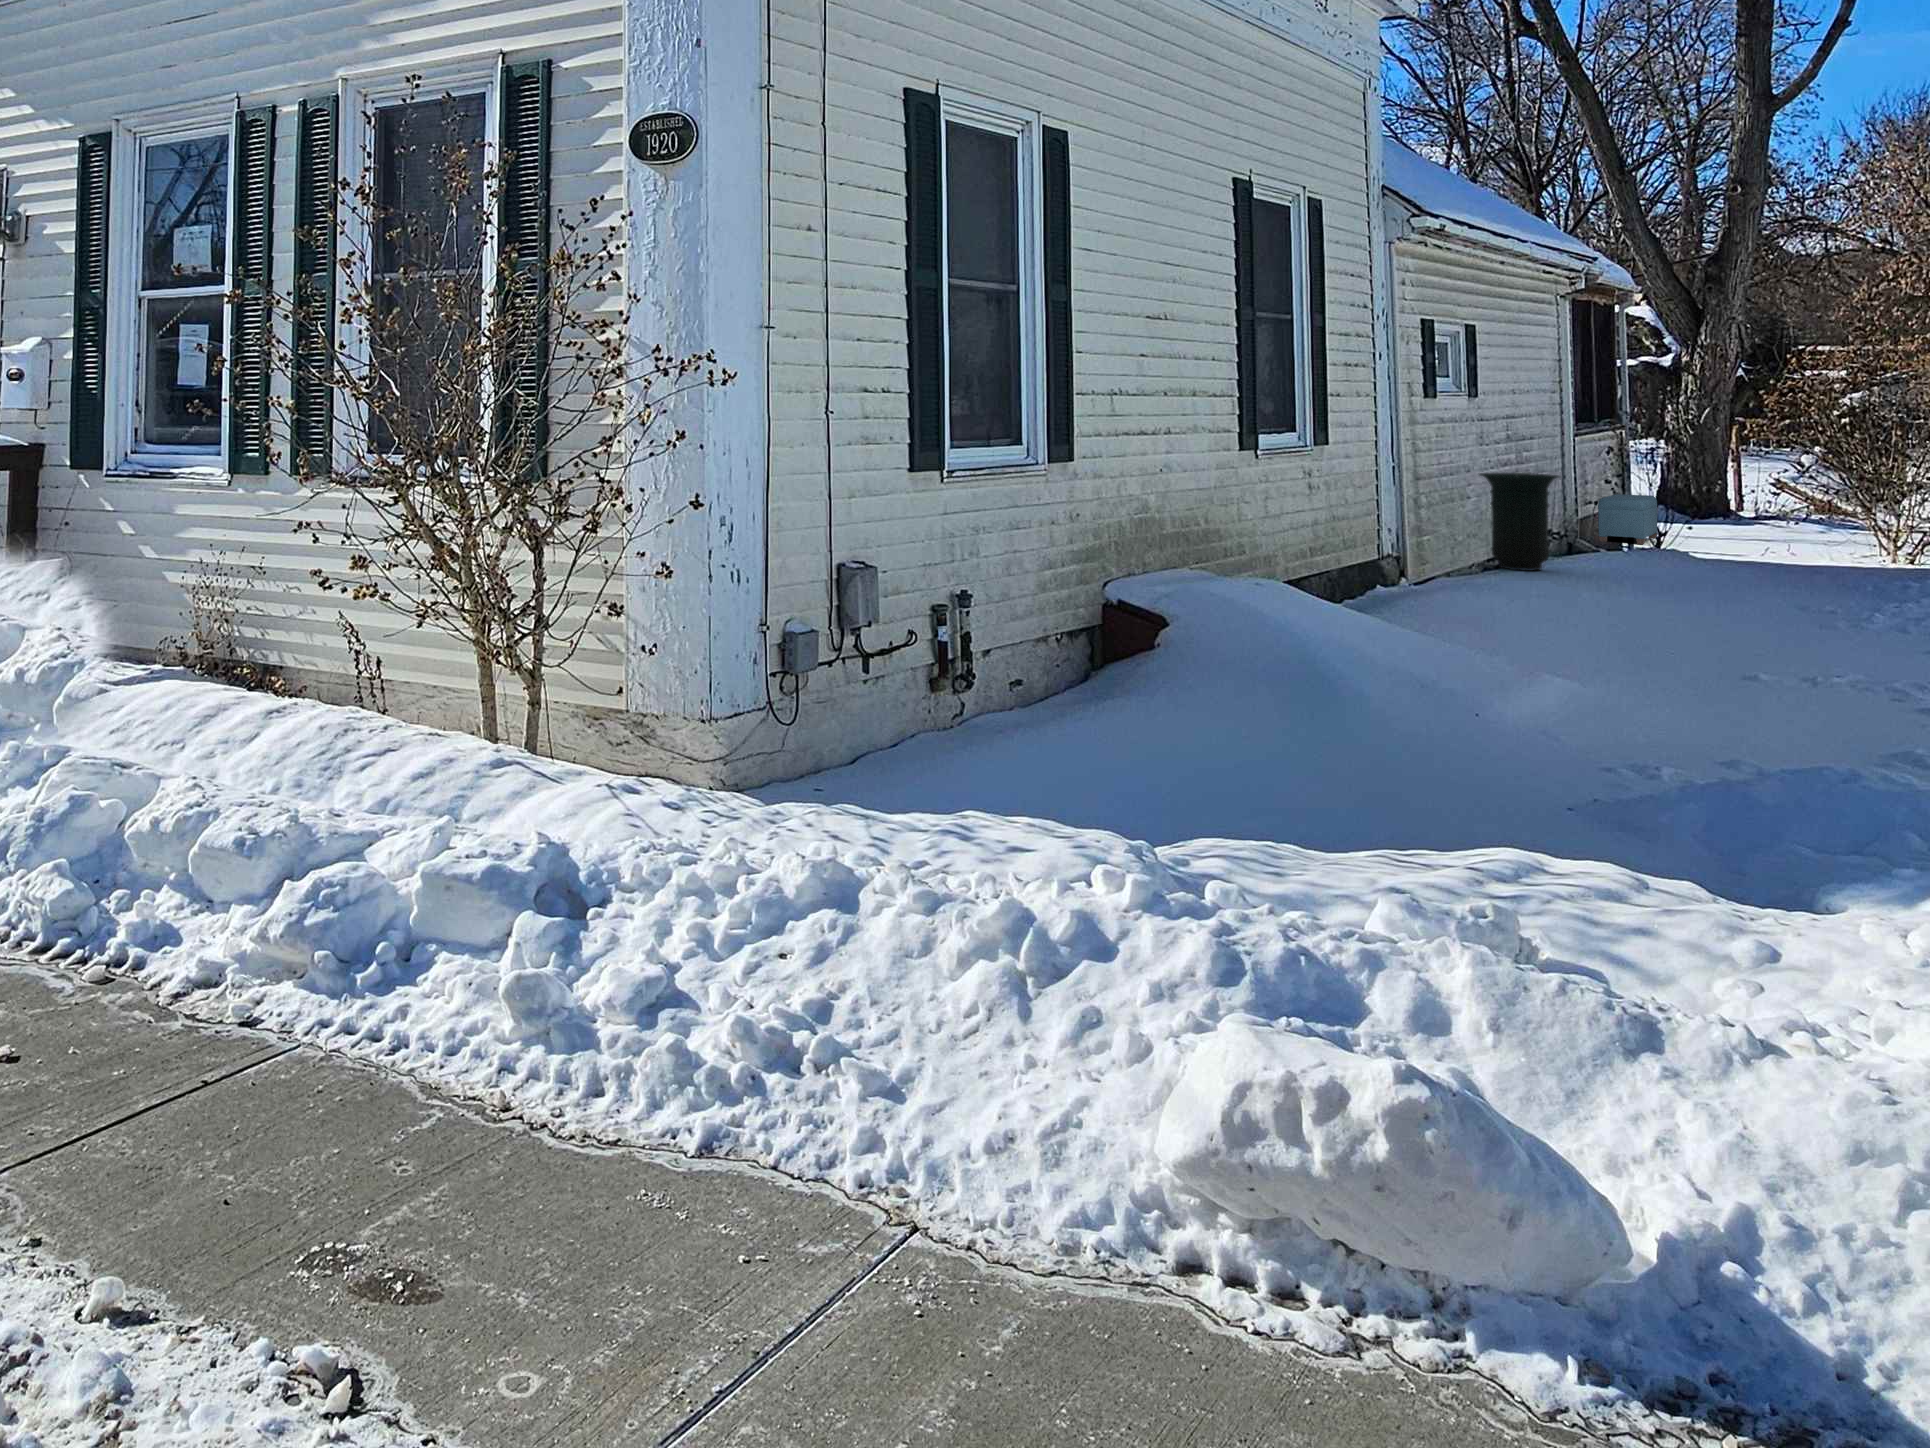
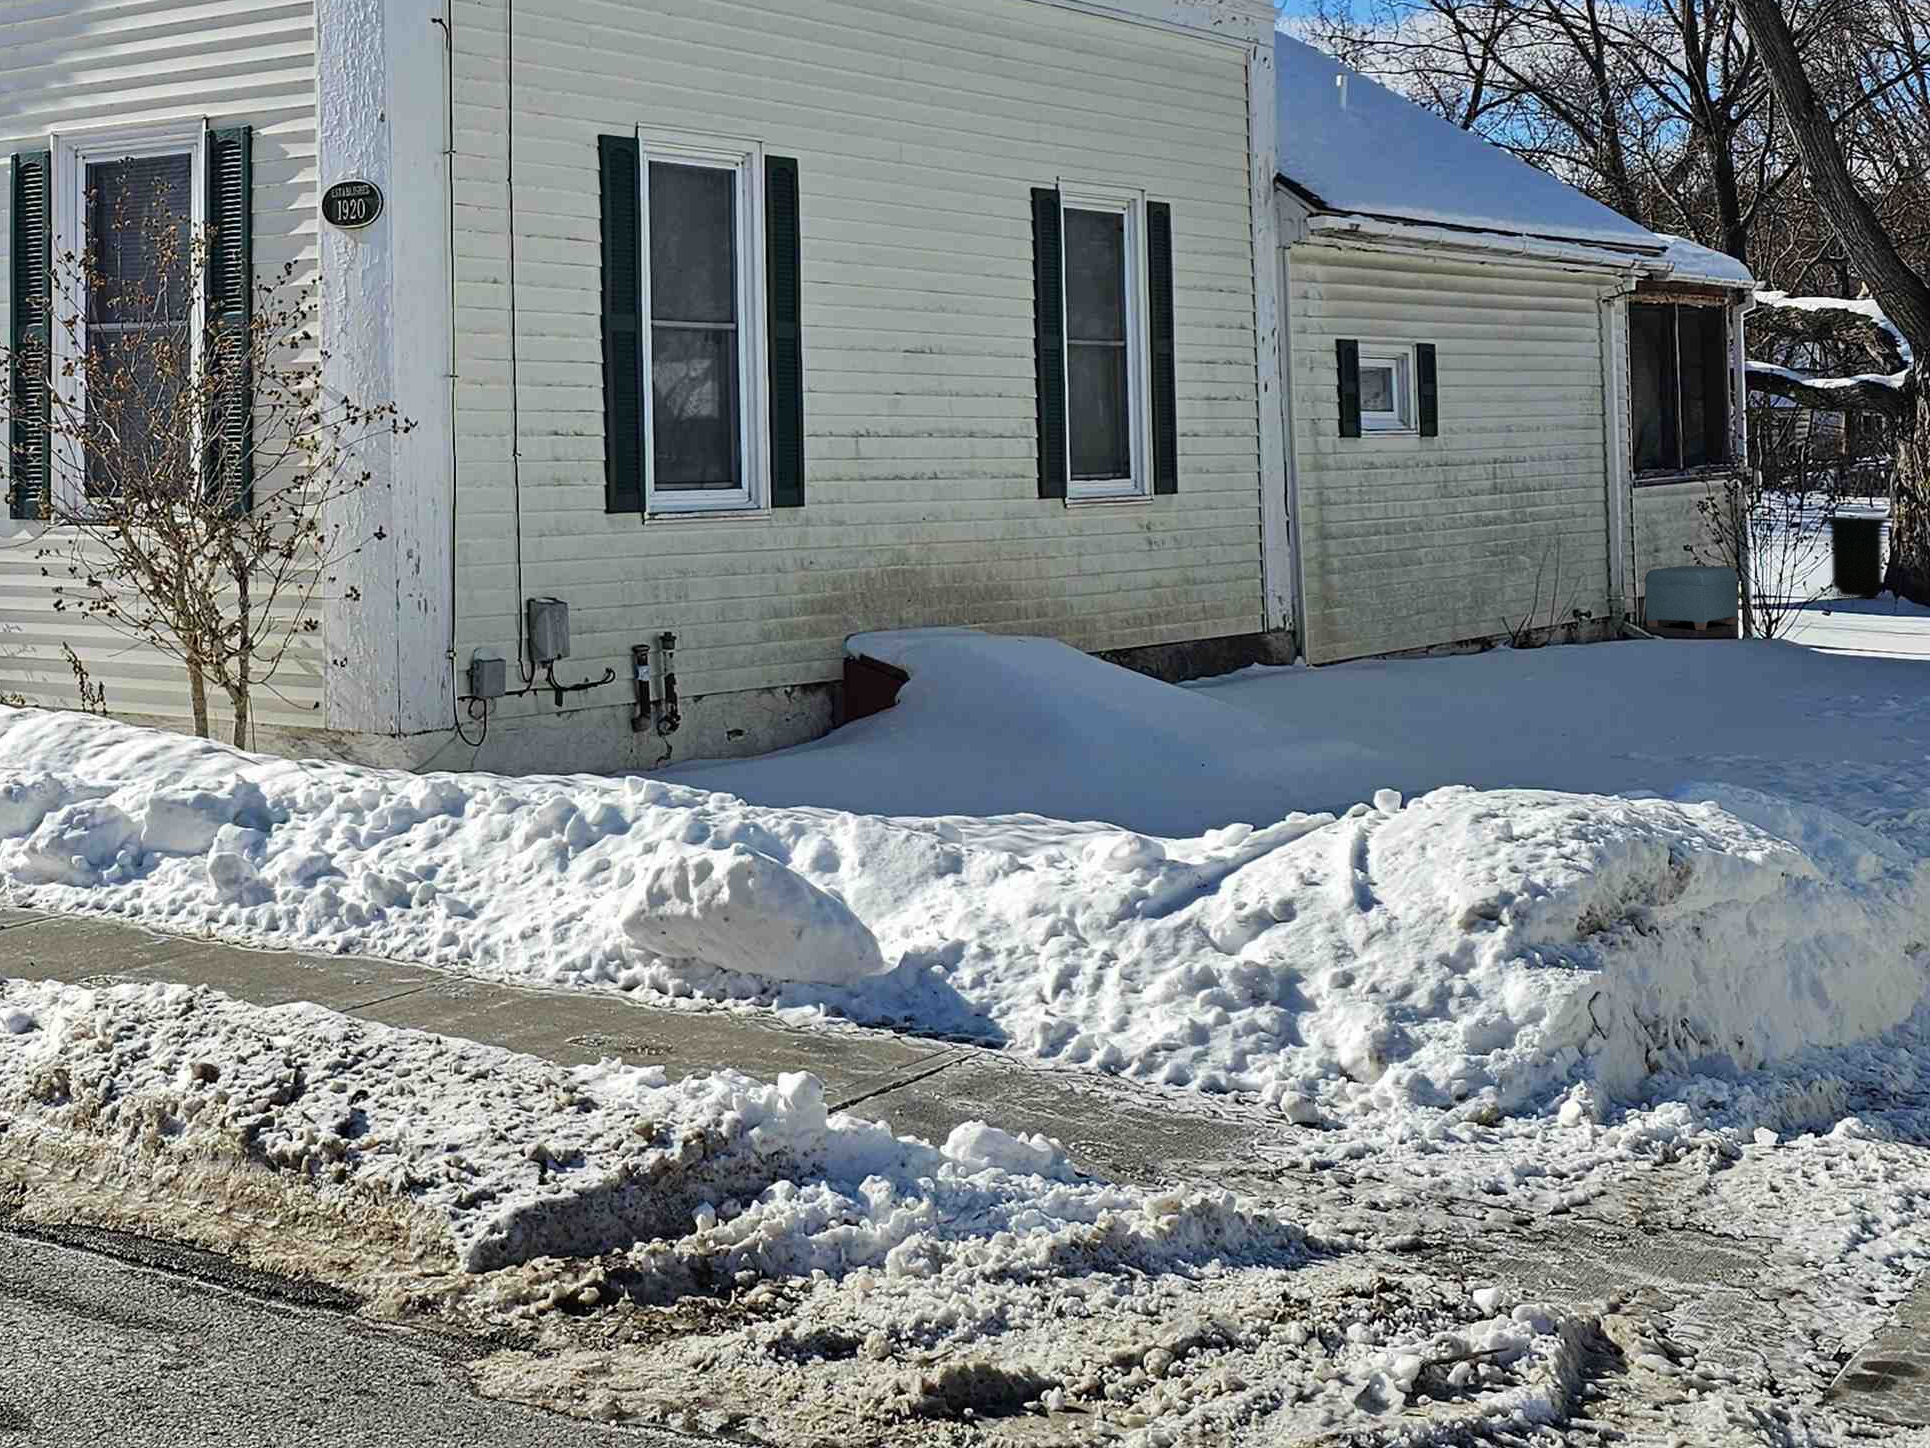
trash can: present [1479,473,1560,571] -> present [1823,516,1889,598]

